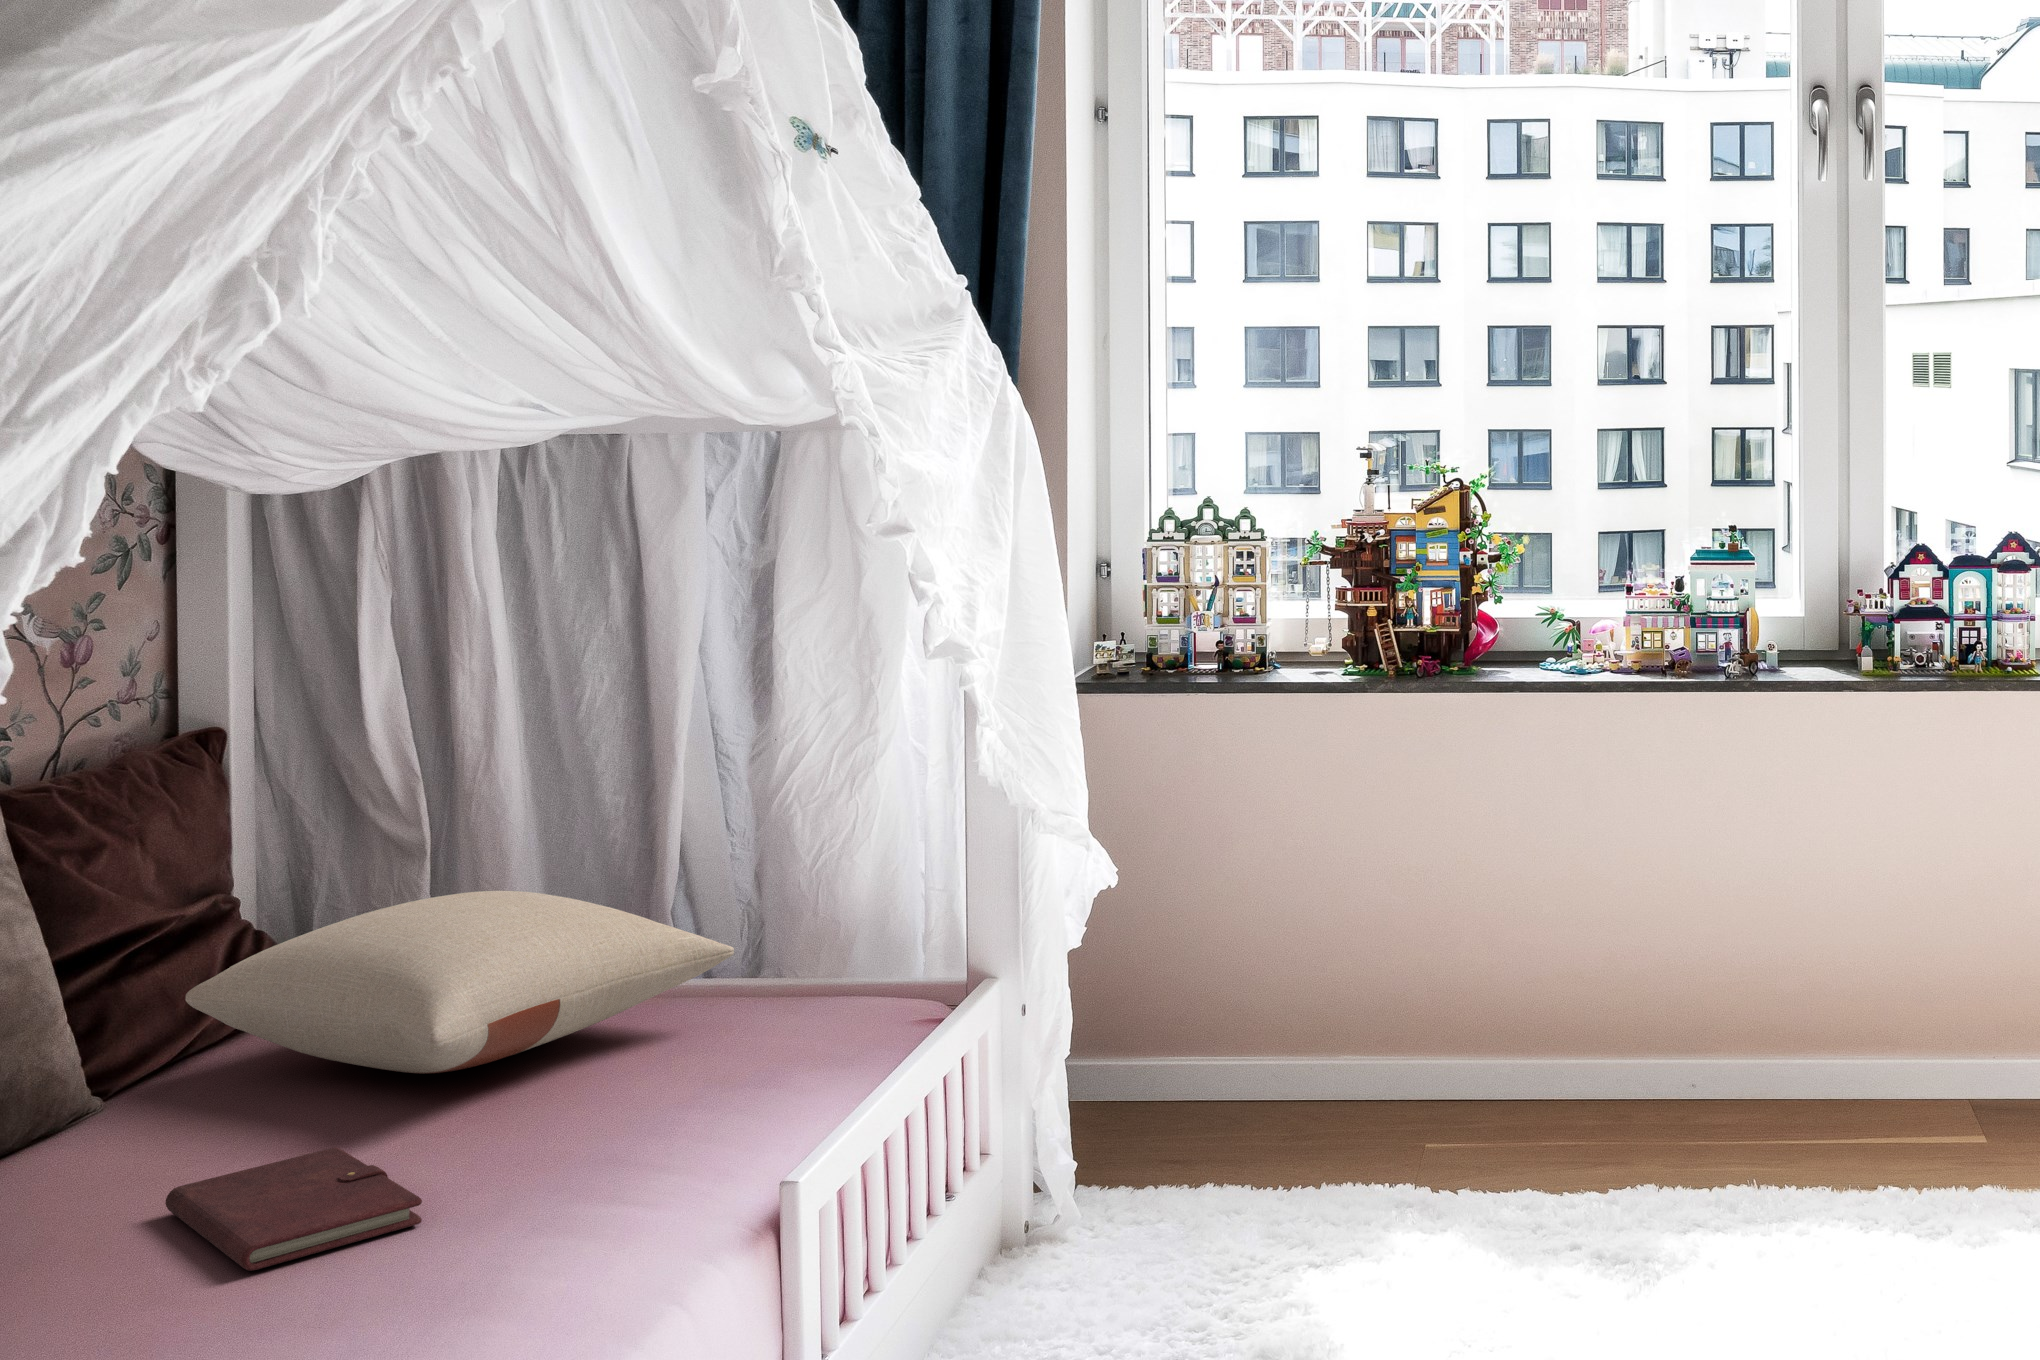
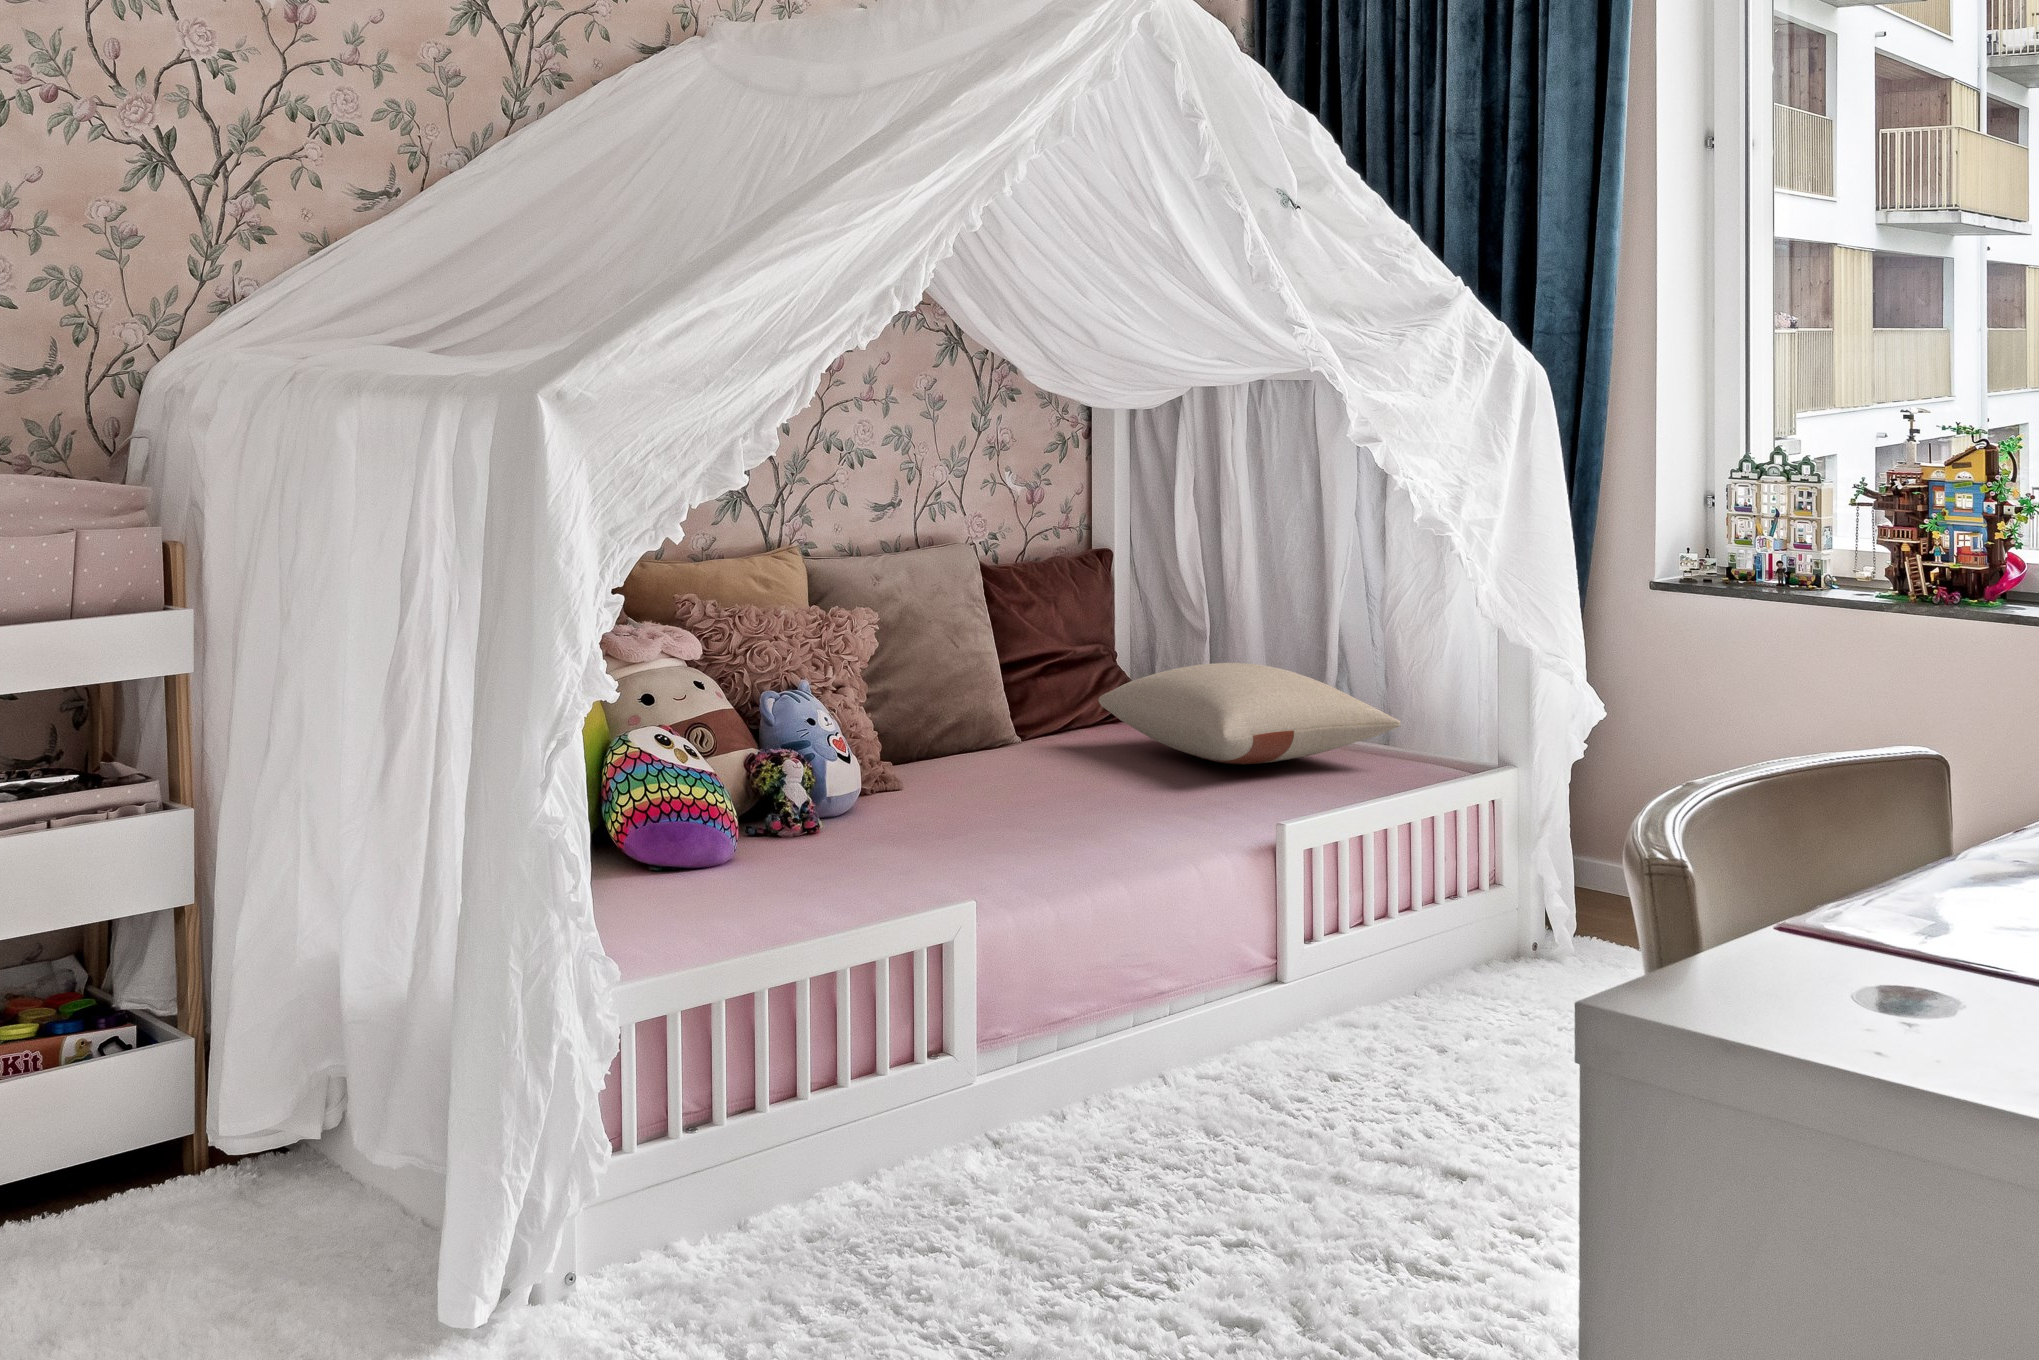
notebook: present [165,1147,422,1271] -> none [1092,785,1215,829]

